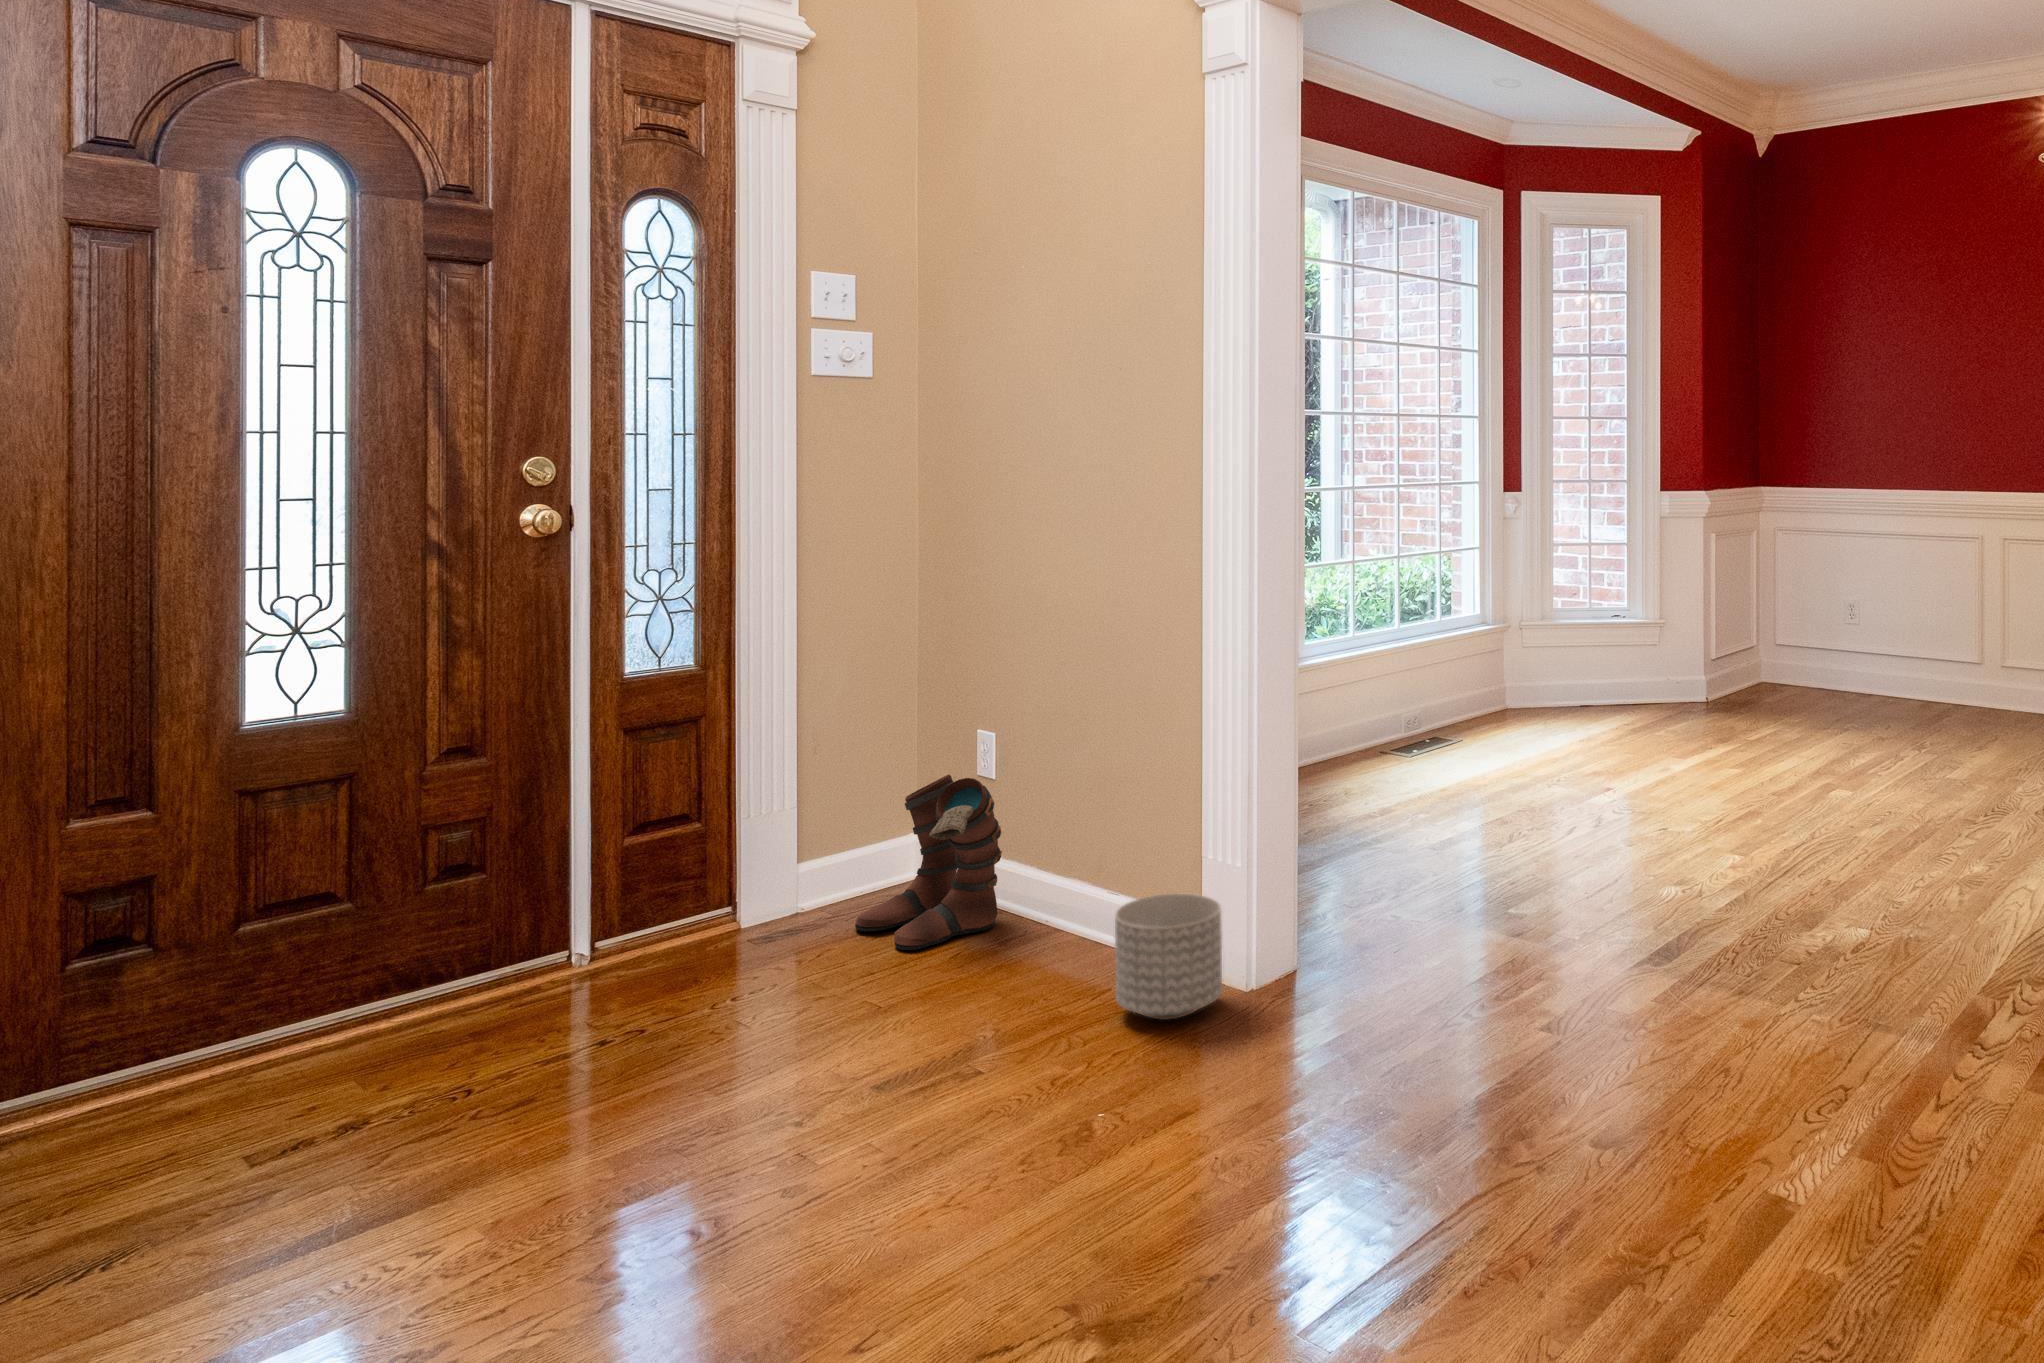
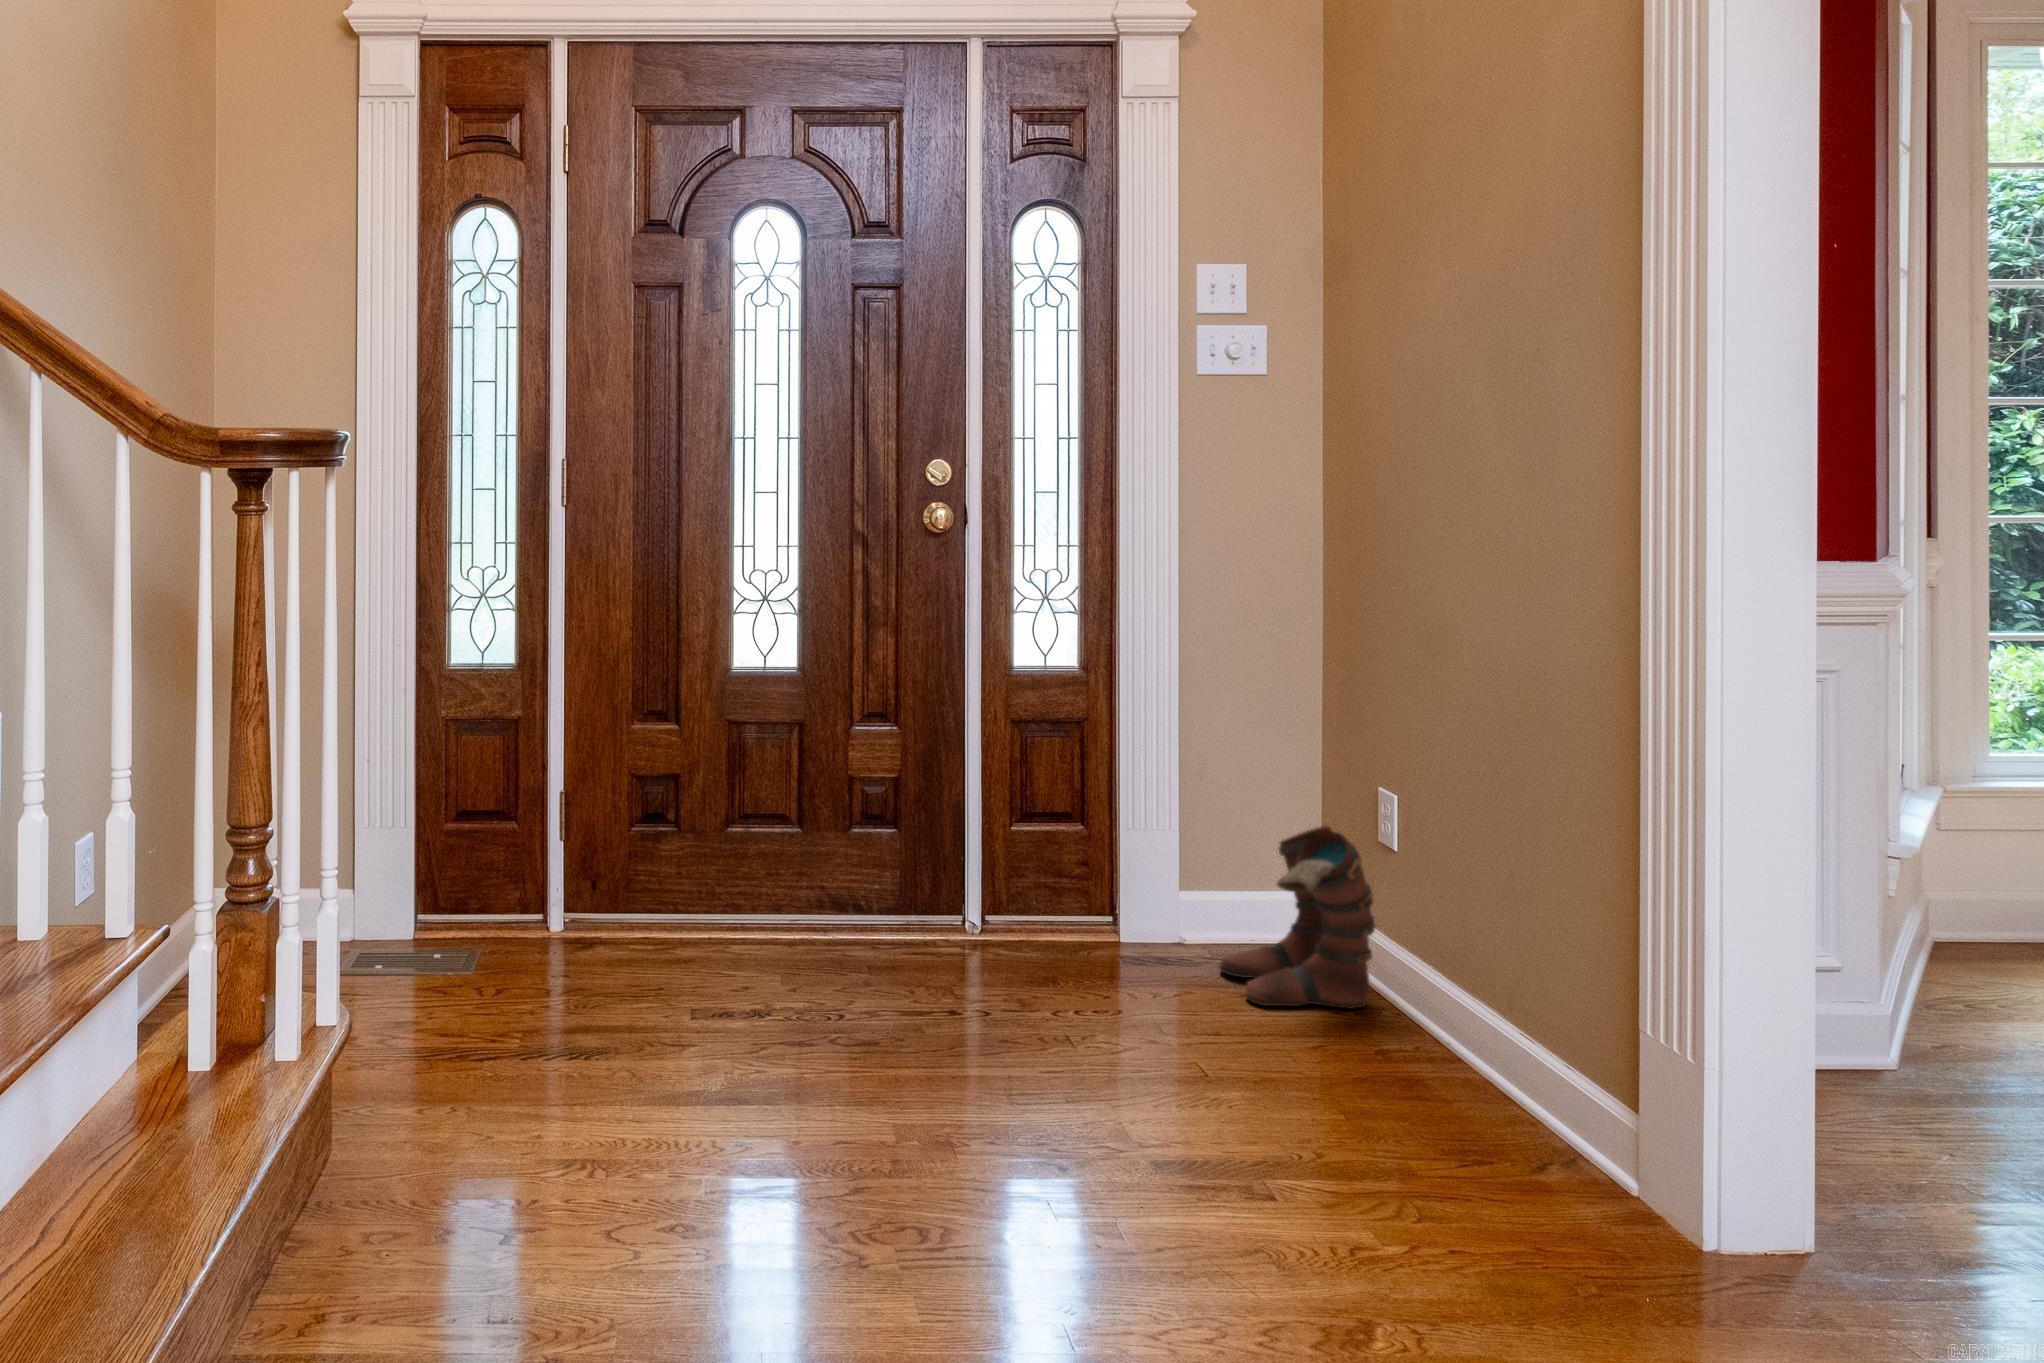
planter: present [1115,894,1222,1020] -> none [1426,1009,1570,1164]

